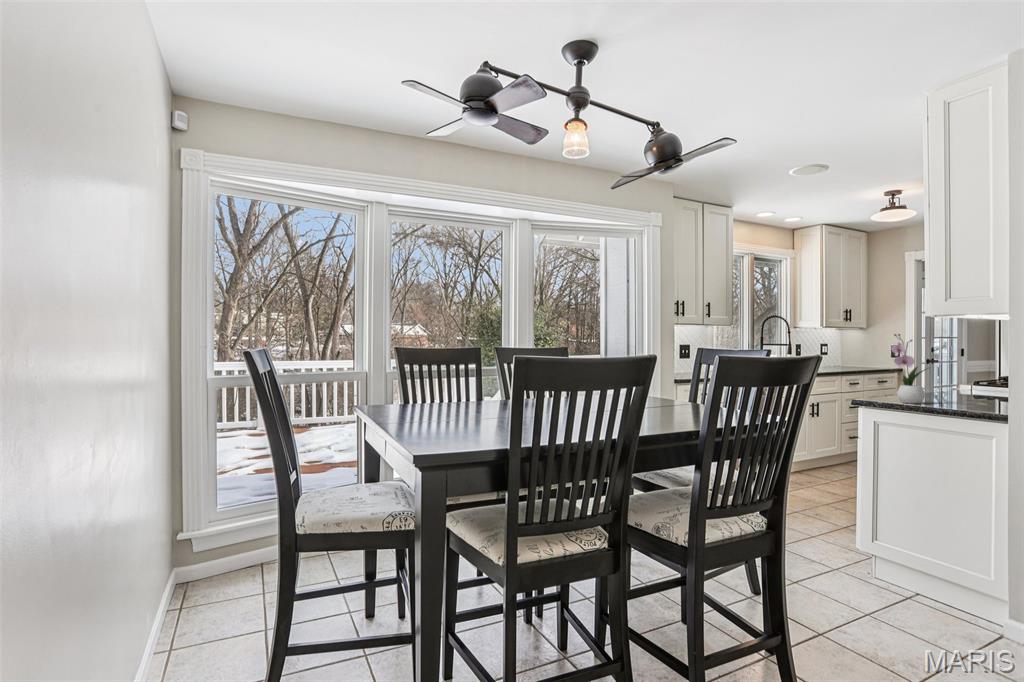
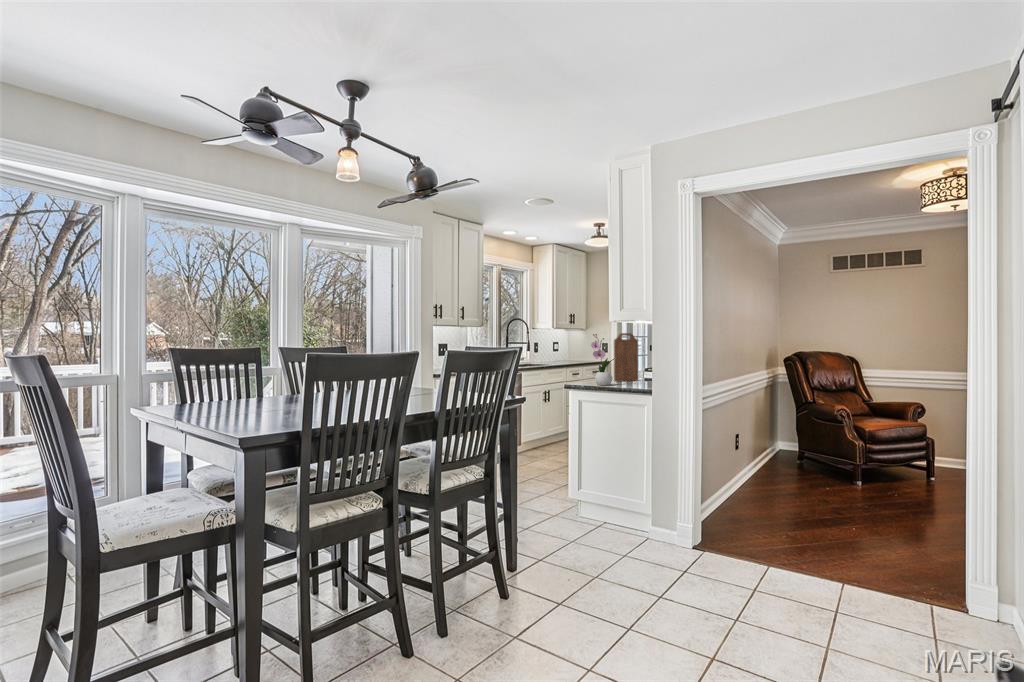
cutting board: none [925,333,966,399] -> present [614,333,638,382]

